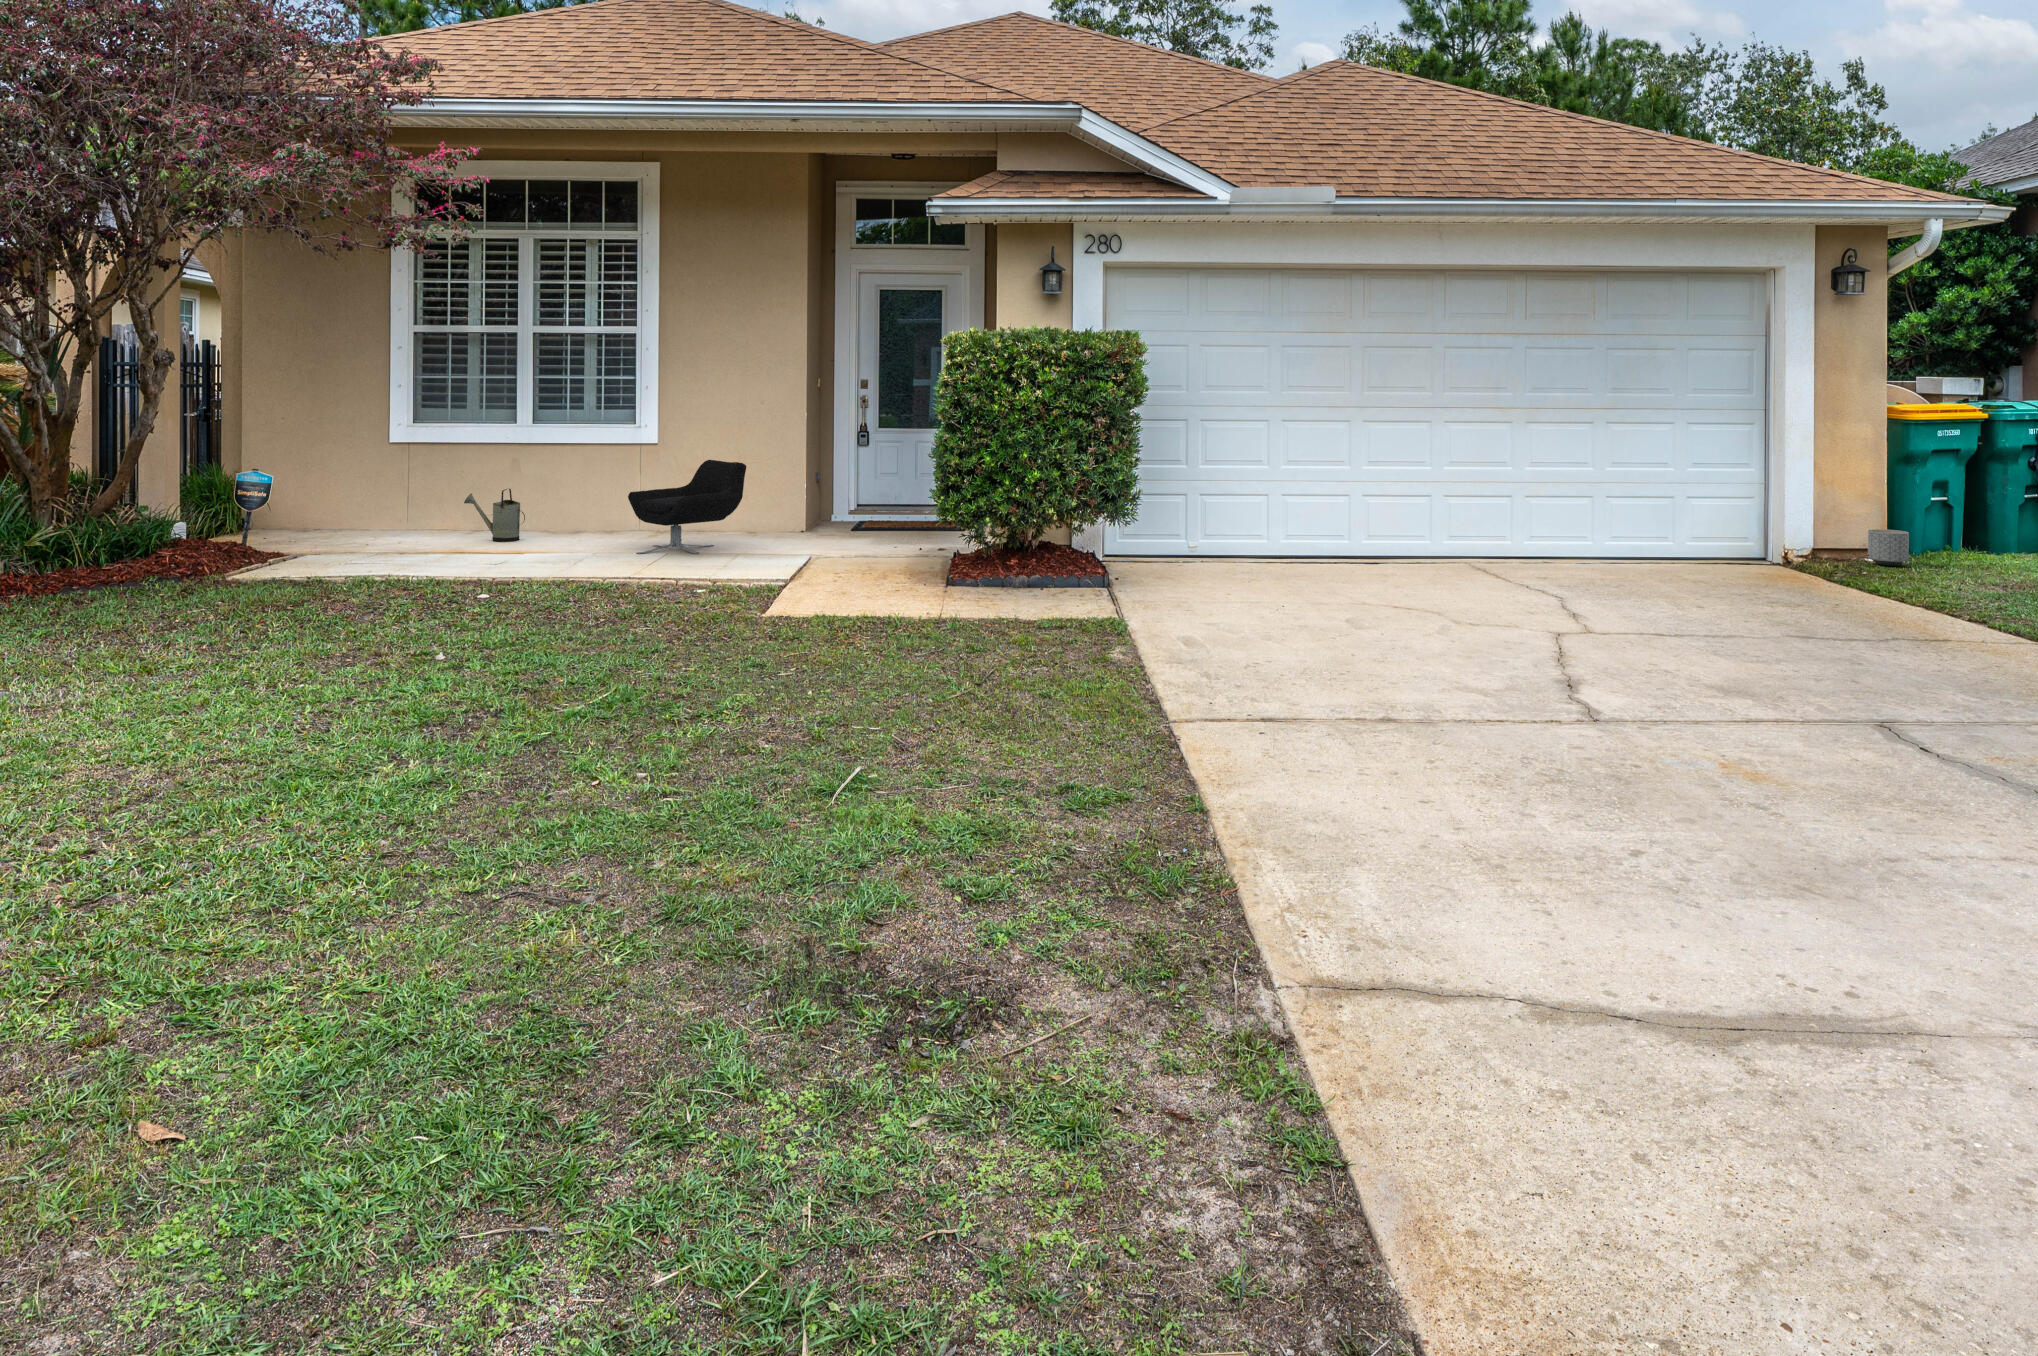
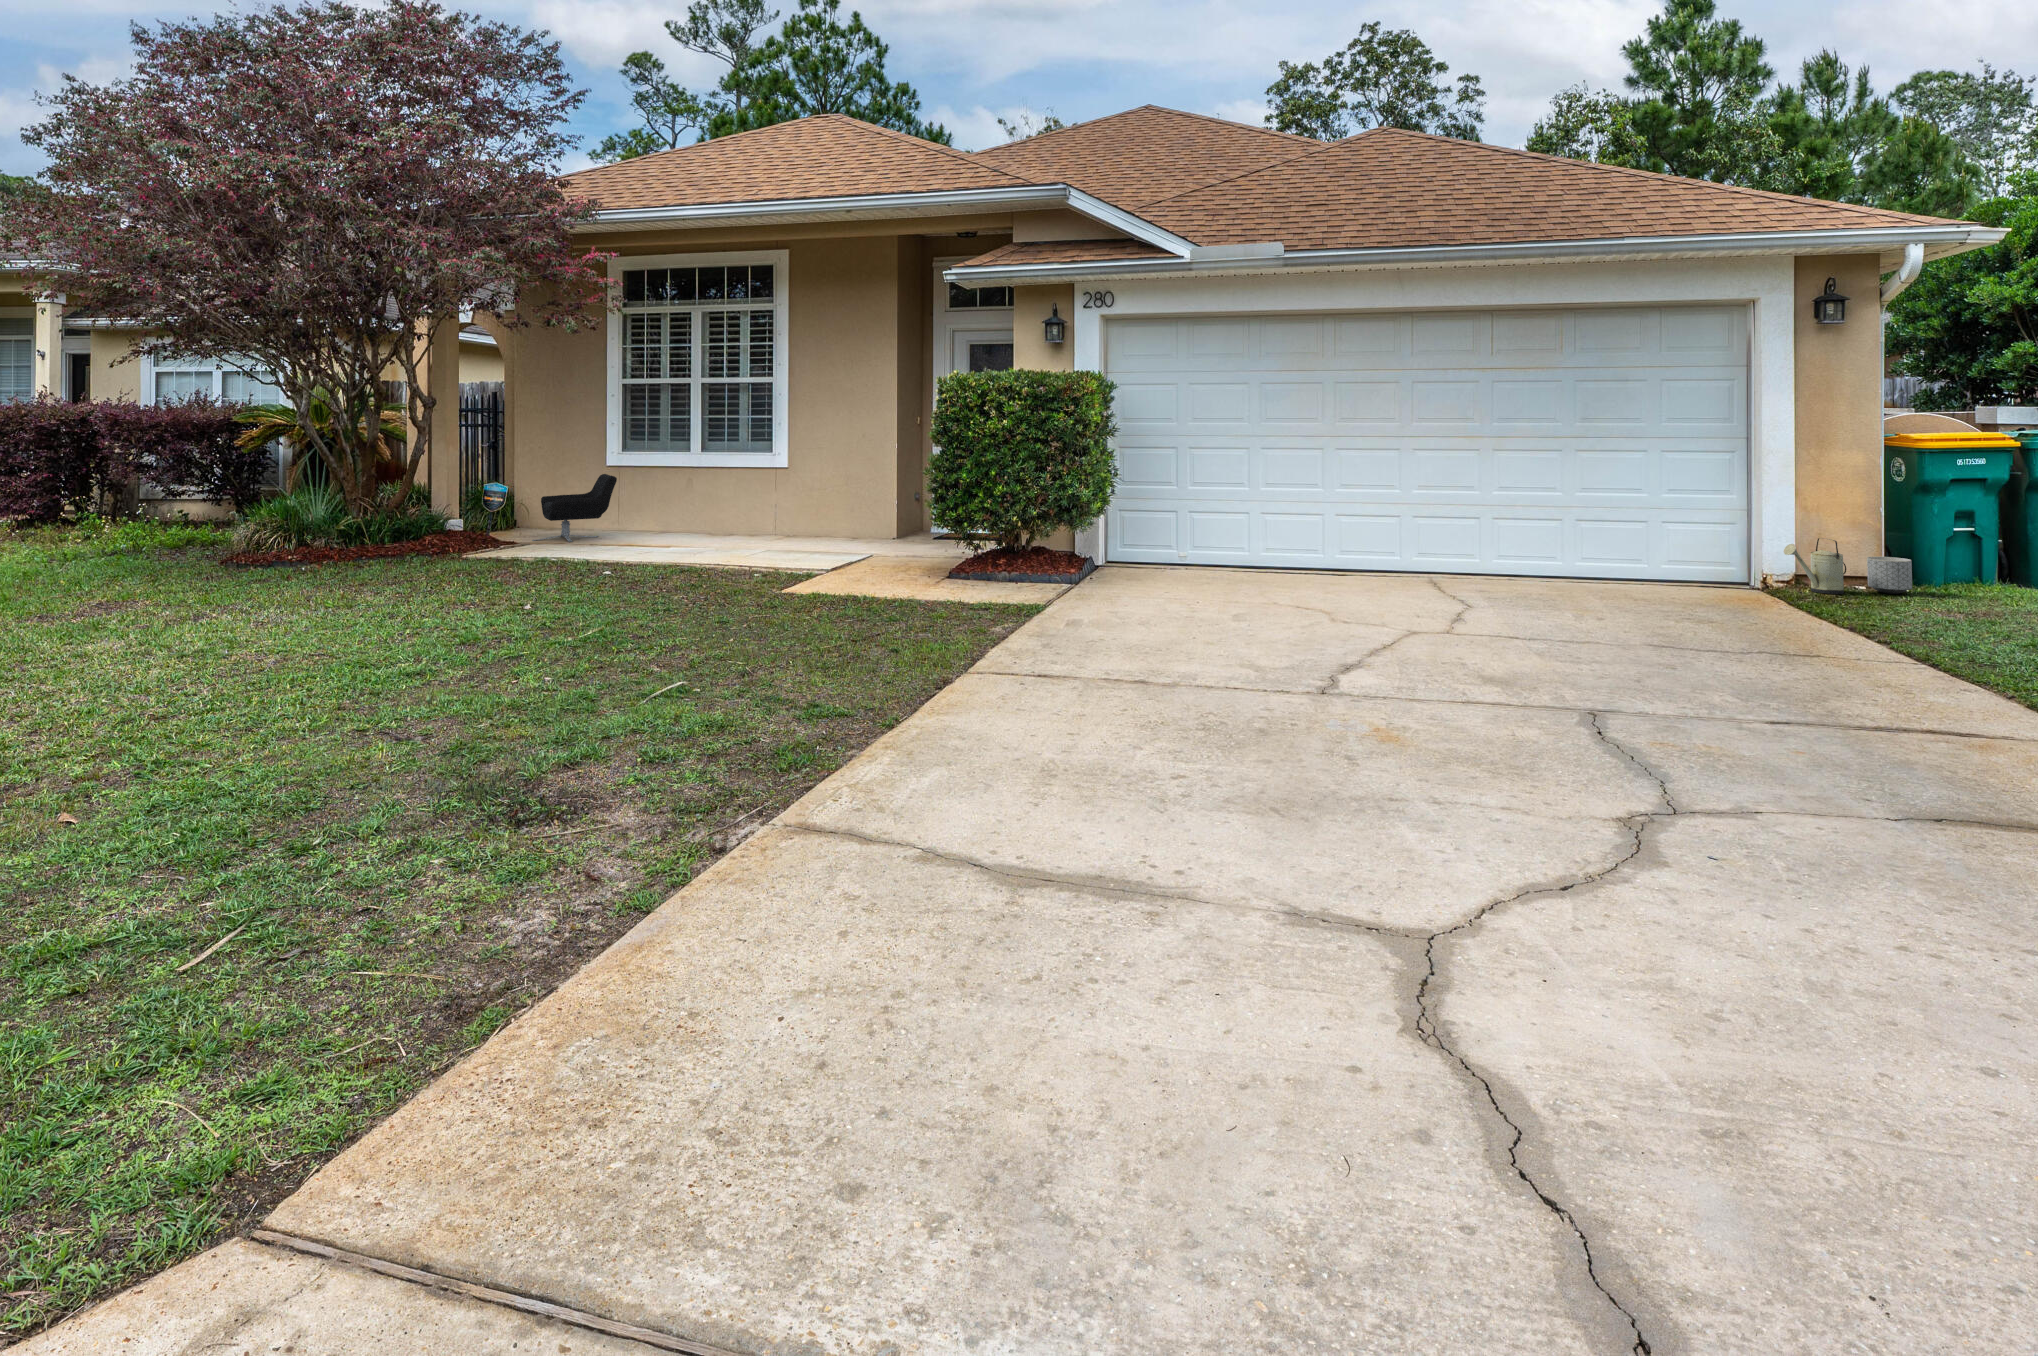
lounge chair: present [628,460,746,554] -> present [532,474,617,542]
watering can: present [464,489,525,541] -> present [1784,538,1846,594]

